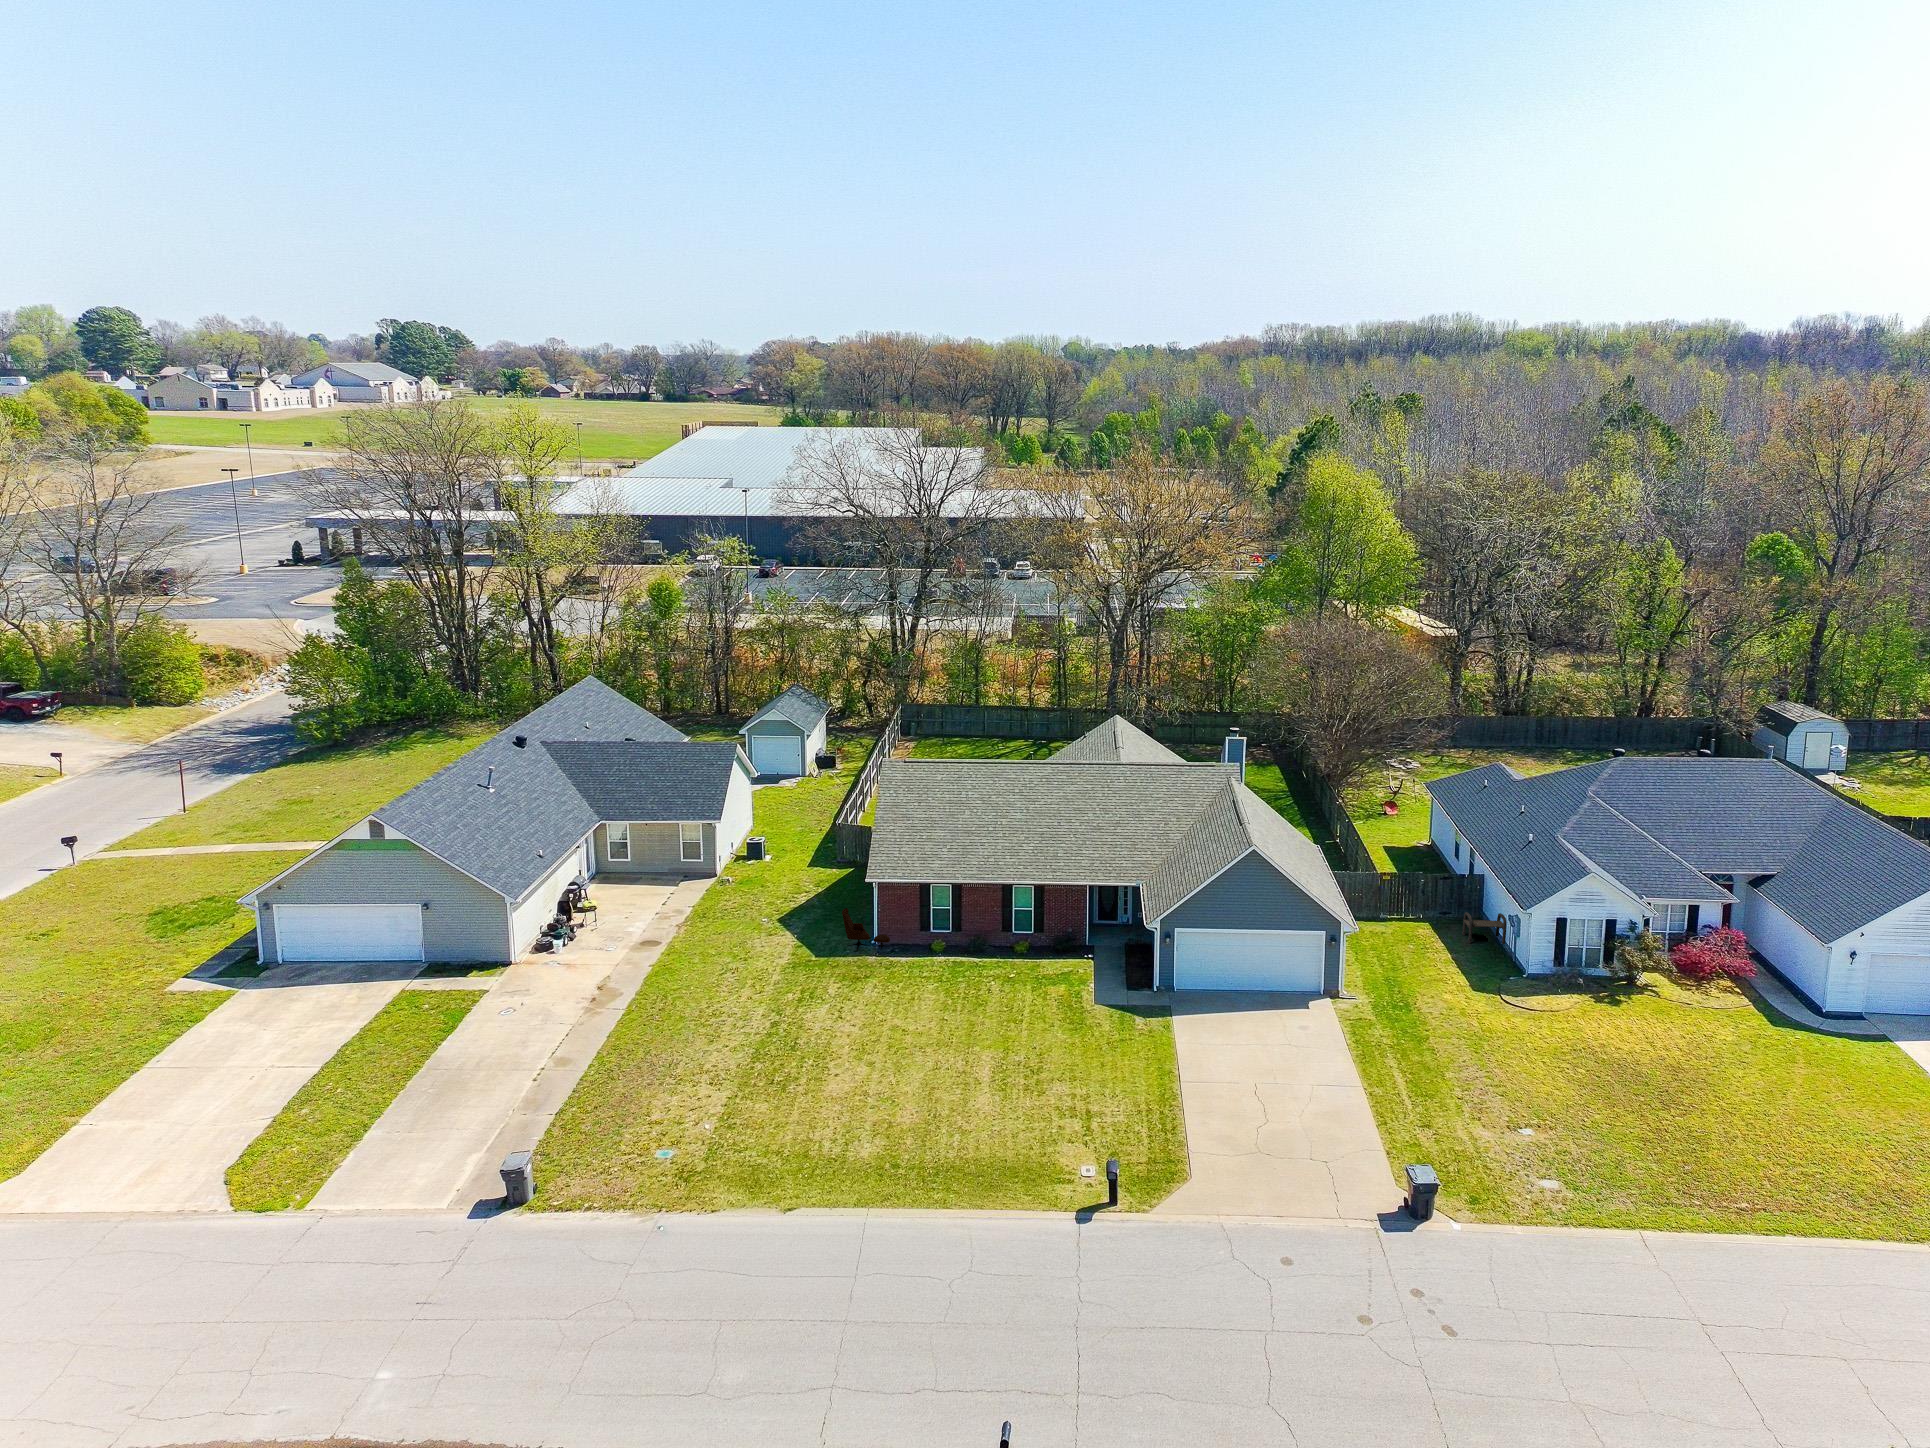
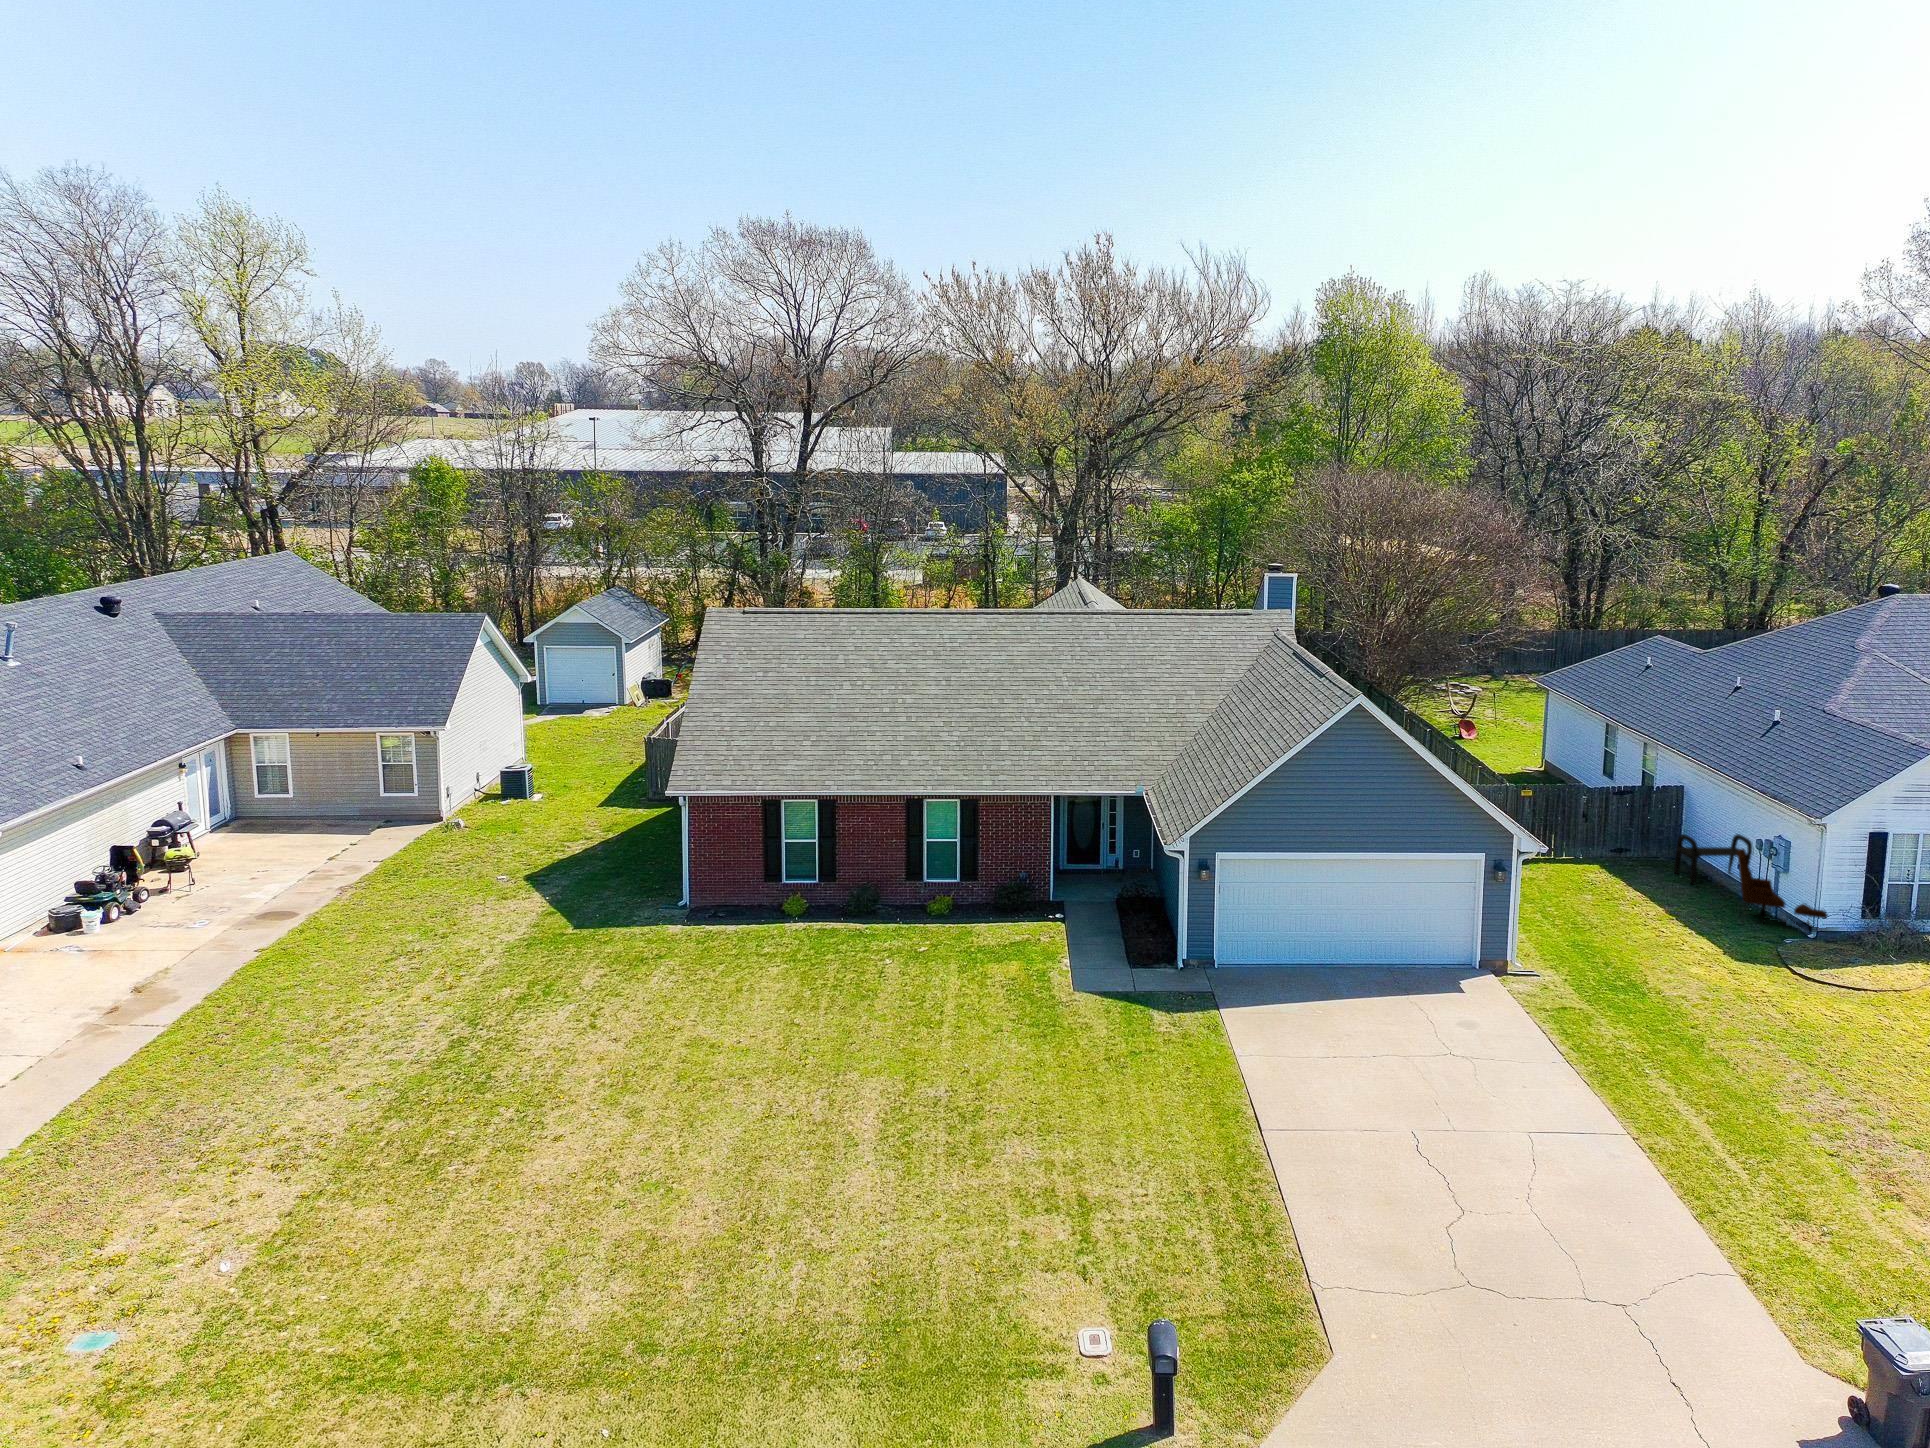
lounge chair: present [842,908,890,950] -> present [1737,849,1827,928]

